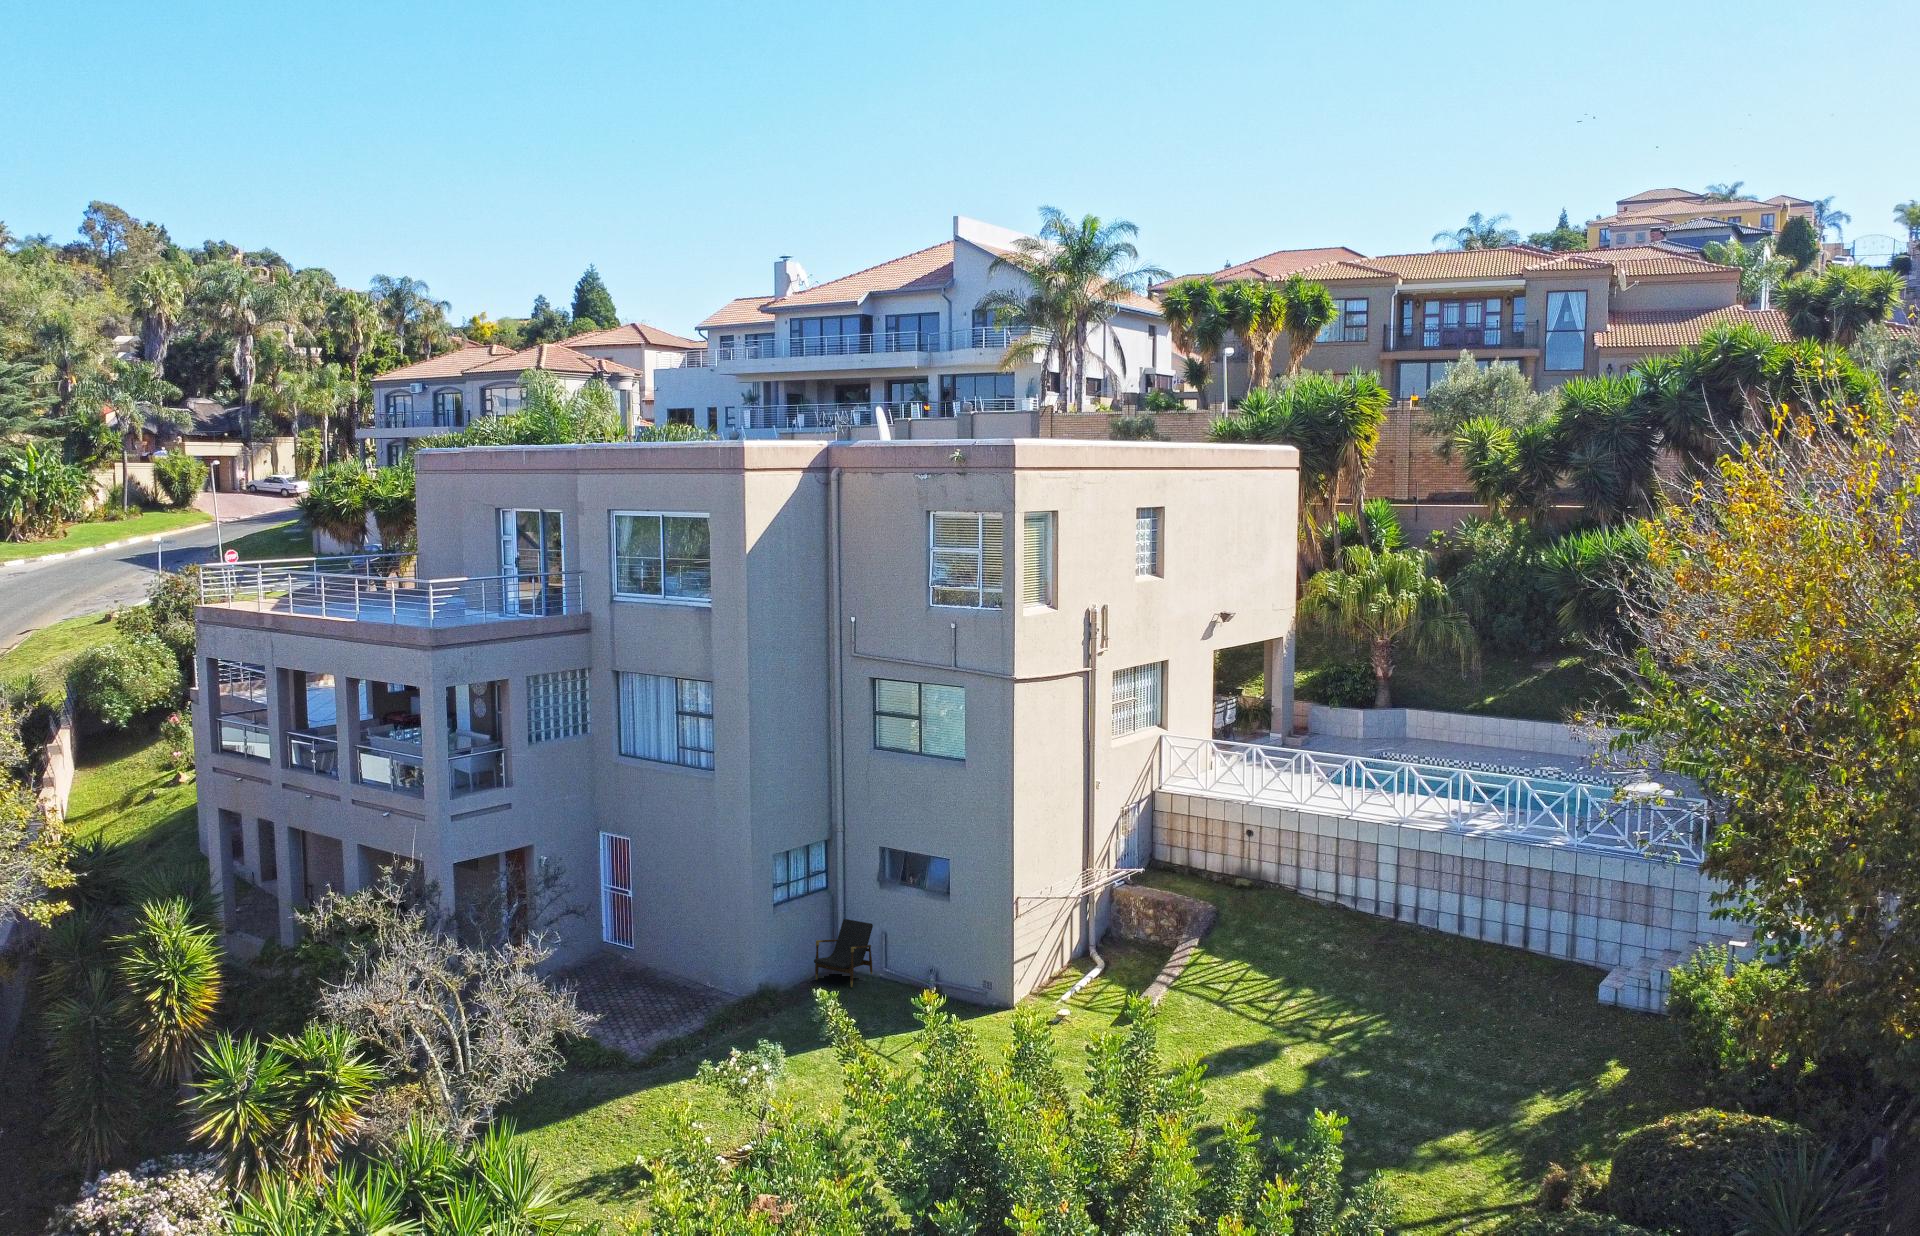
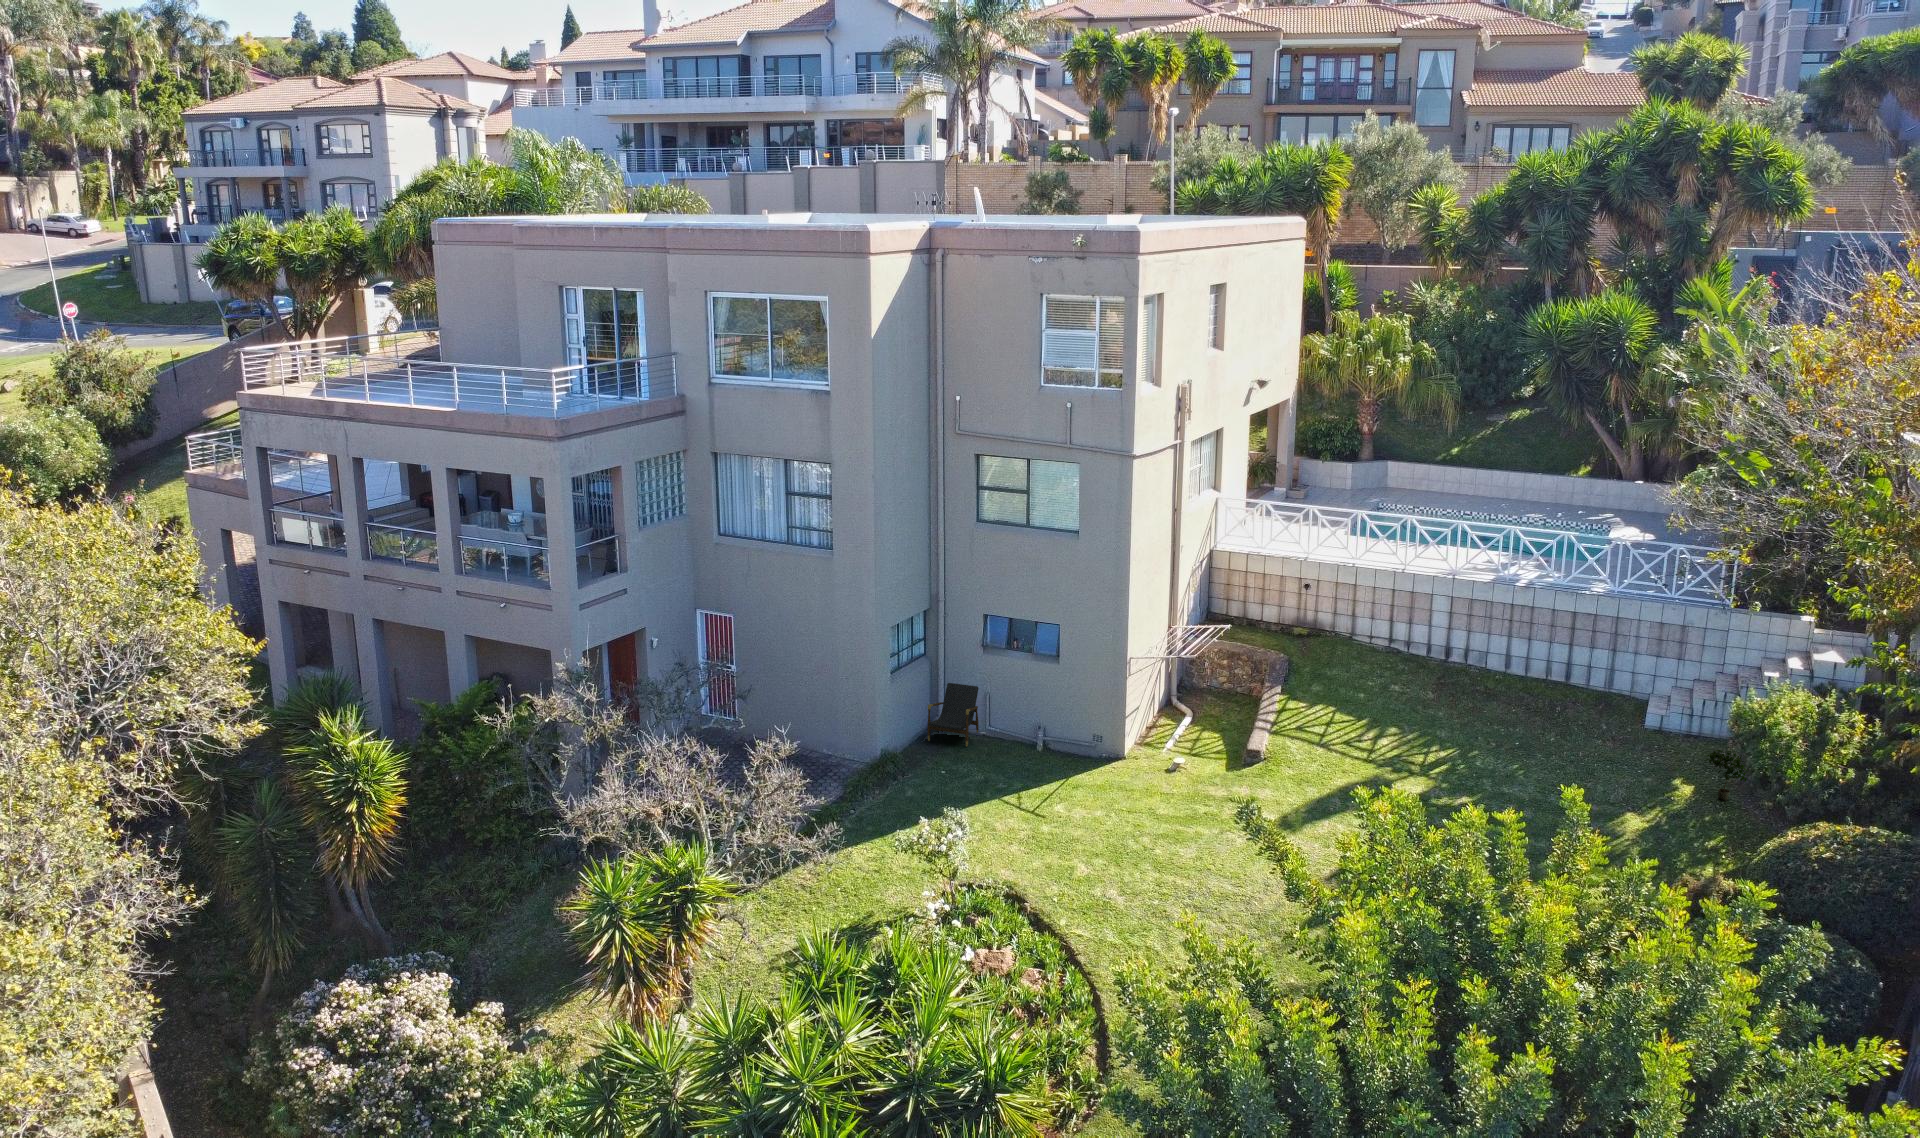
potted plant: none [1630,1027,1684,1088] -> present [1705,750,1747,801]

